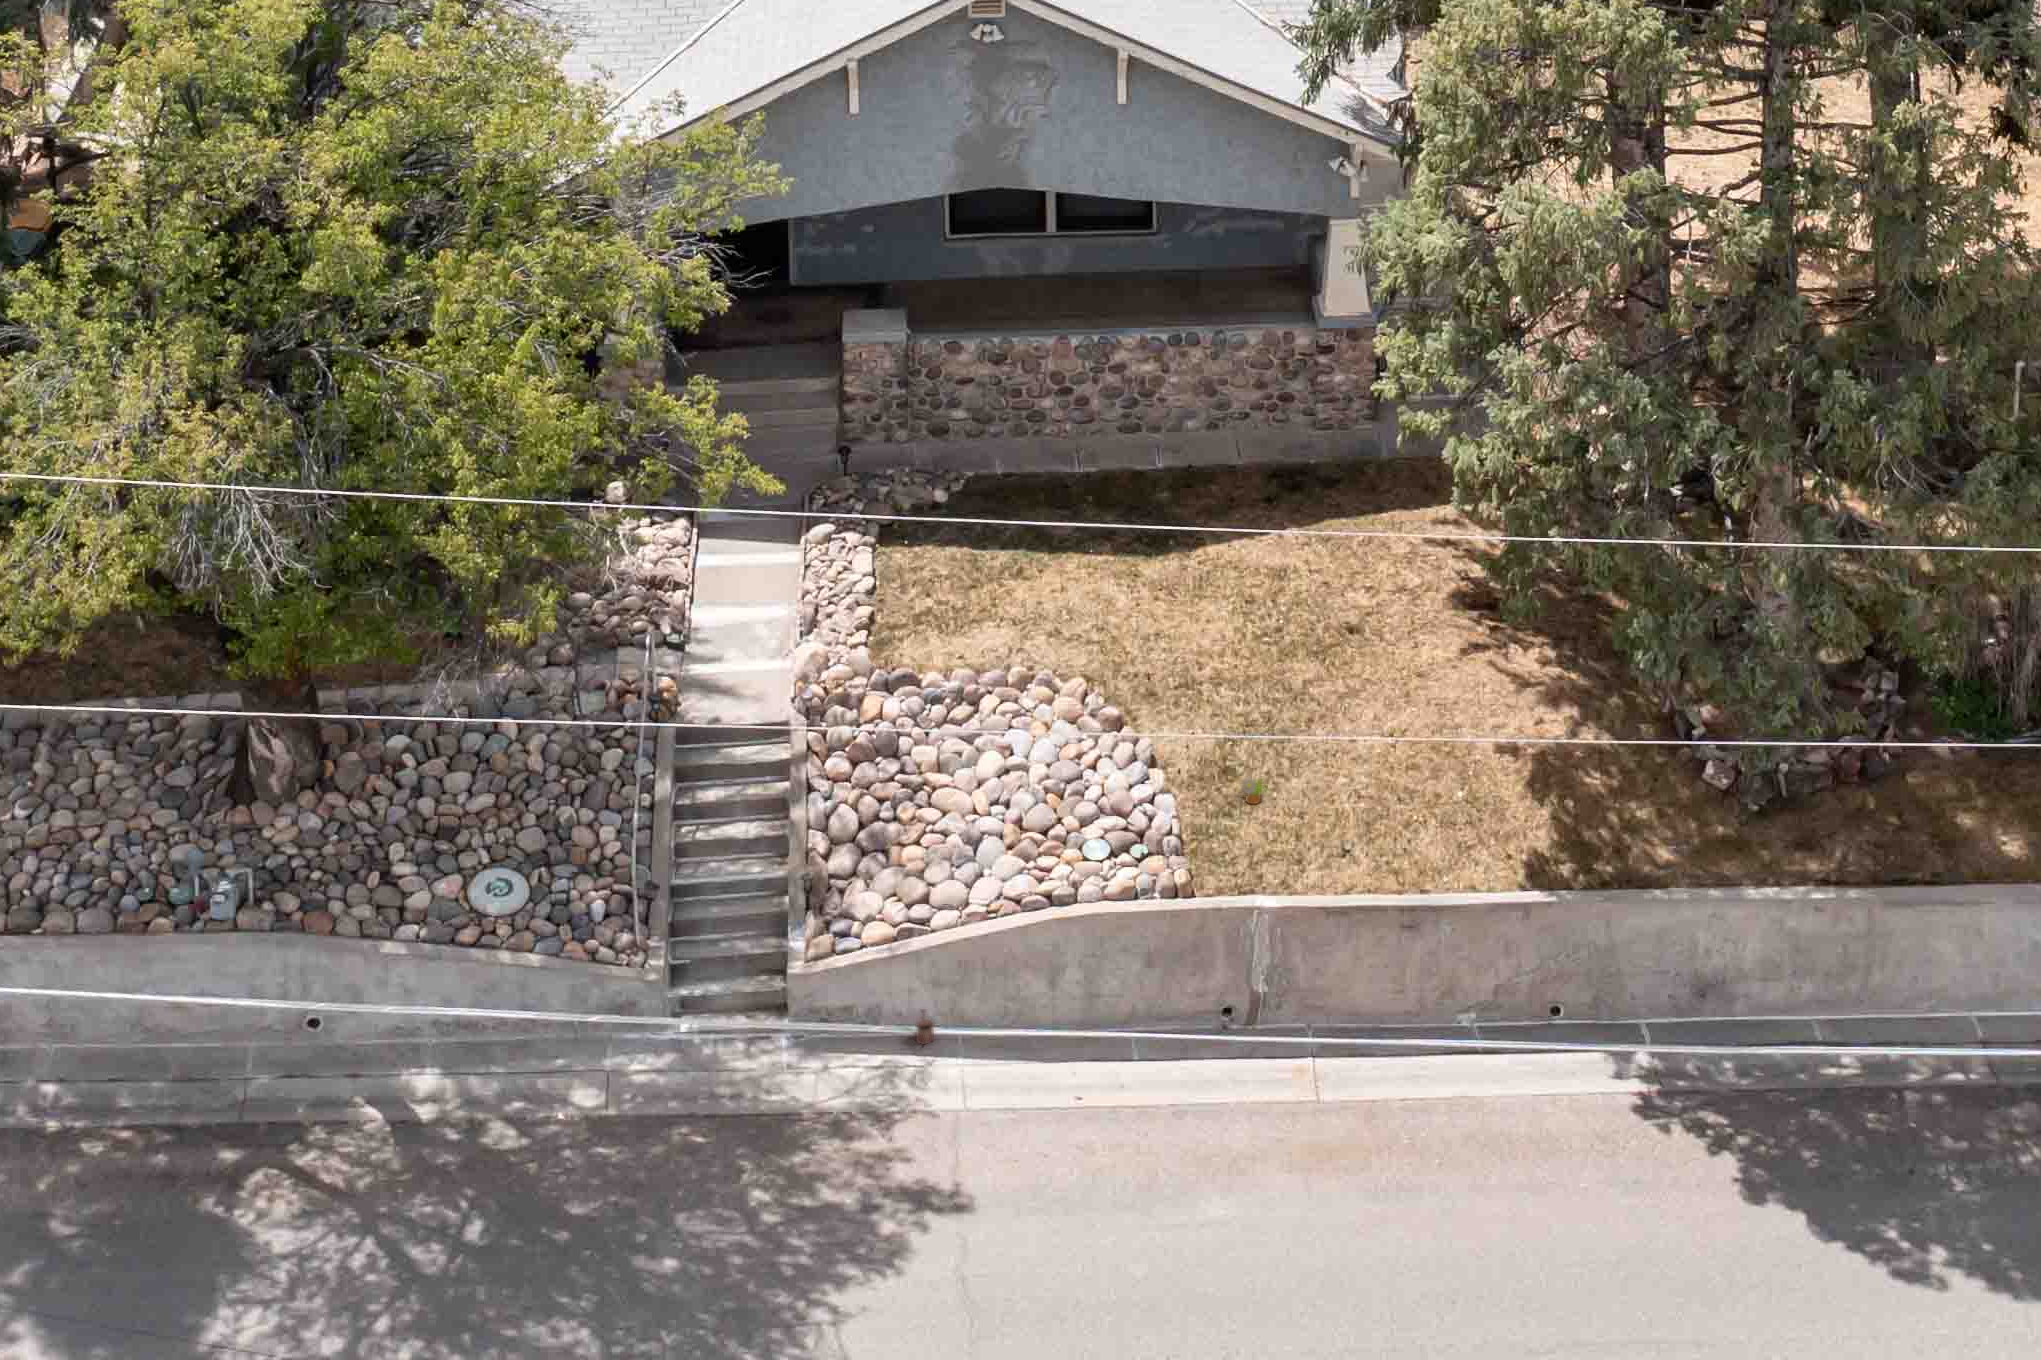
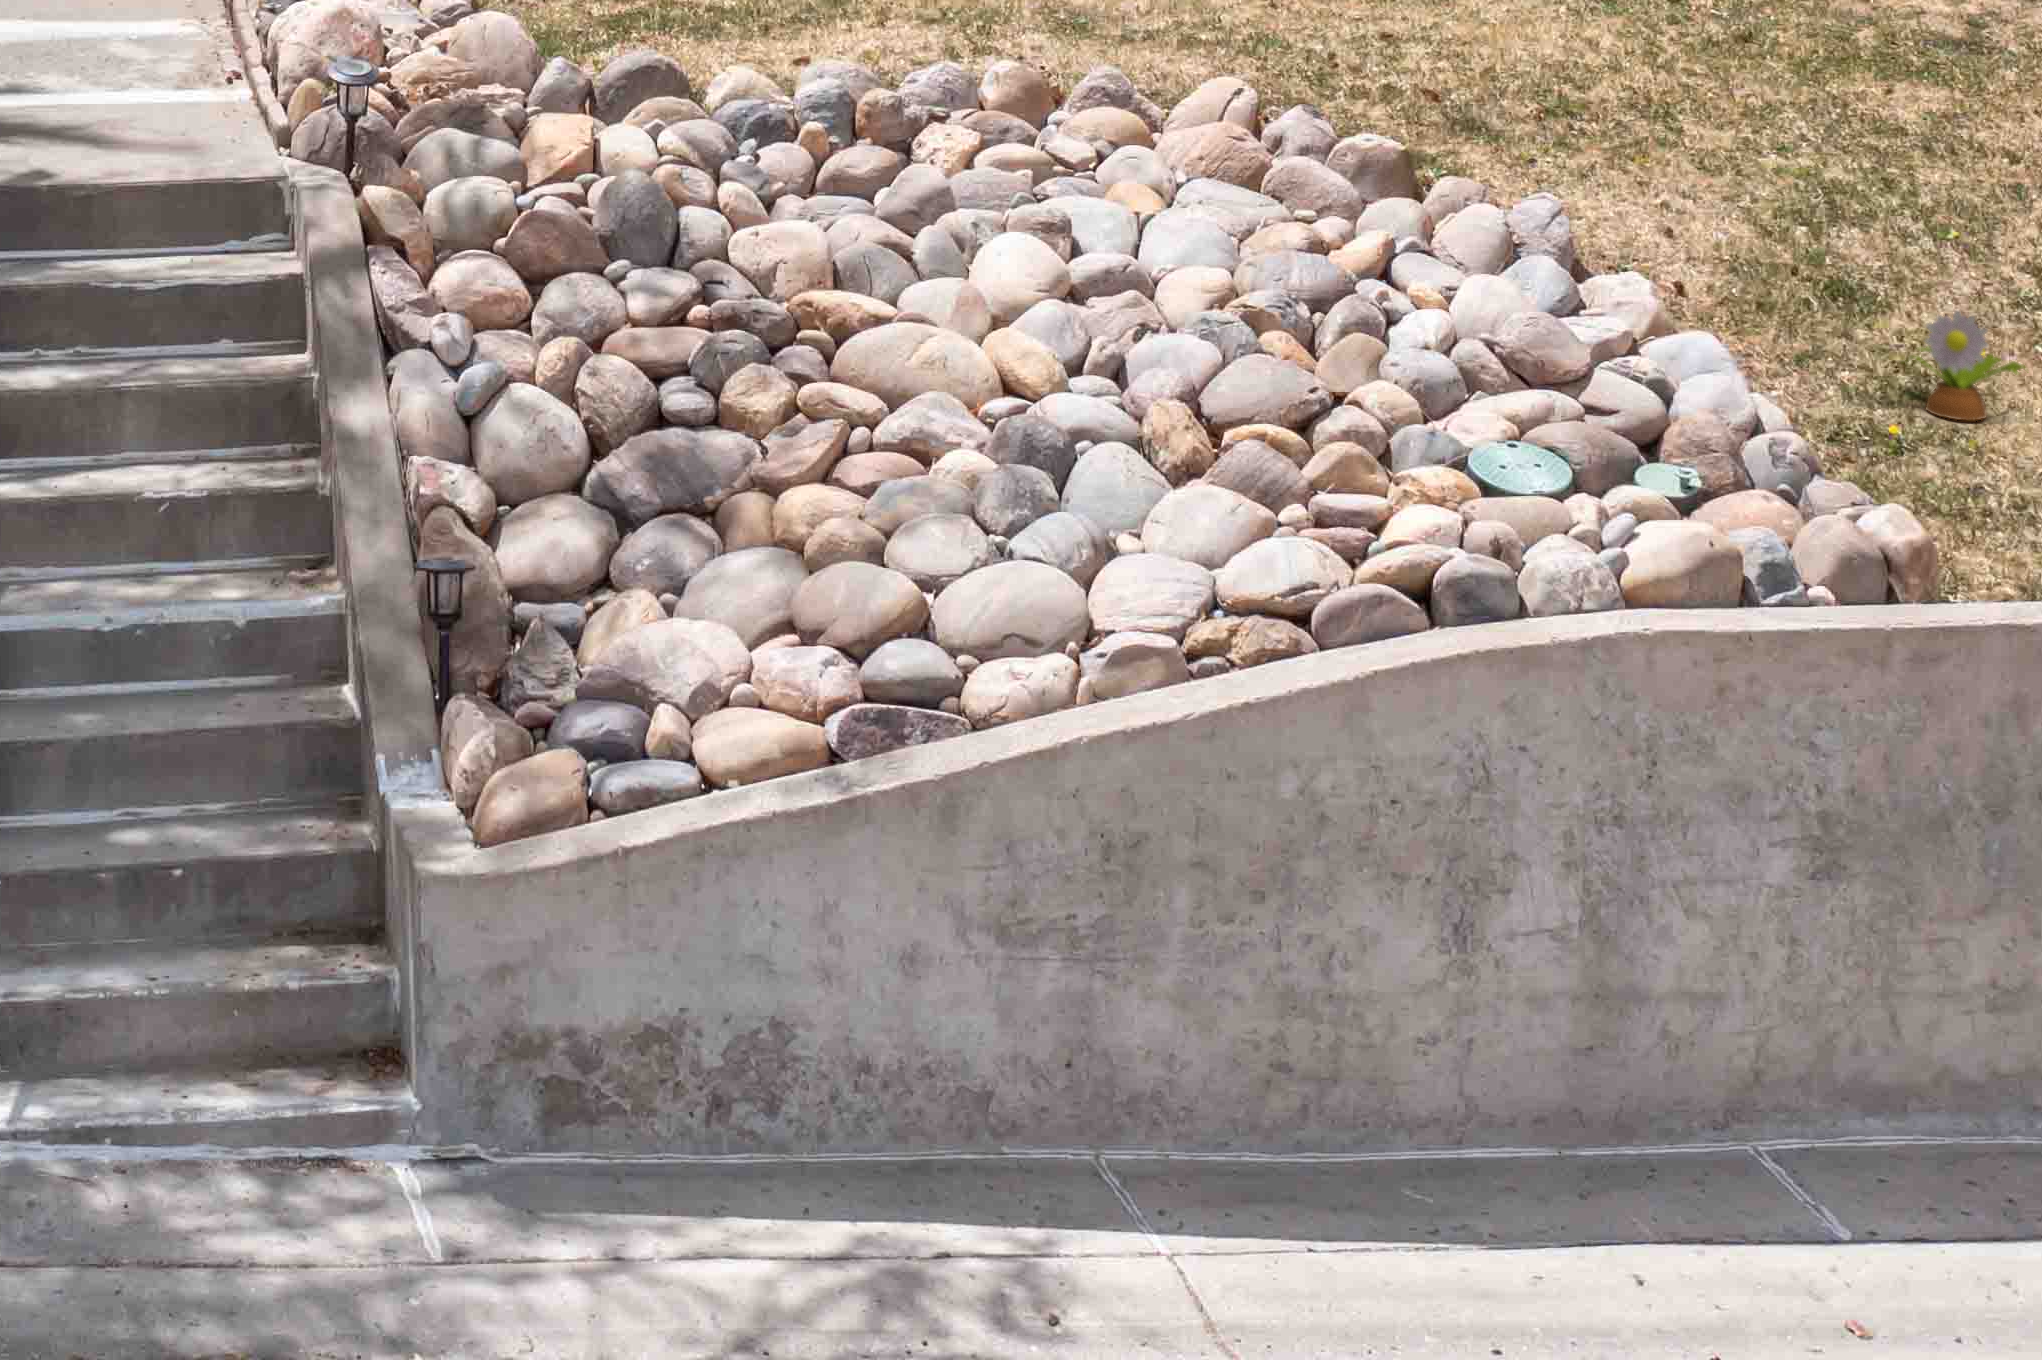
watering can: present [915,1009,934,1044] -> none [958,1061,1048,1206]

